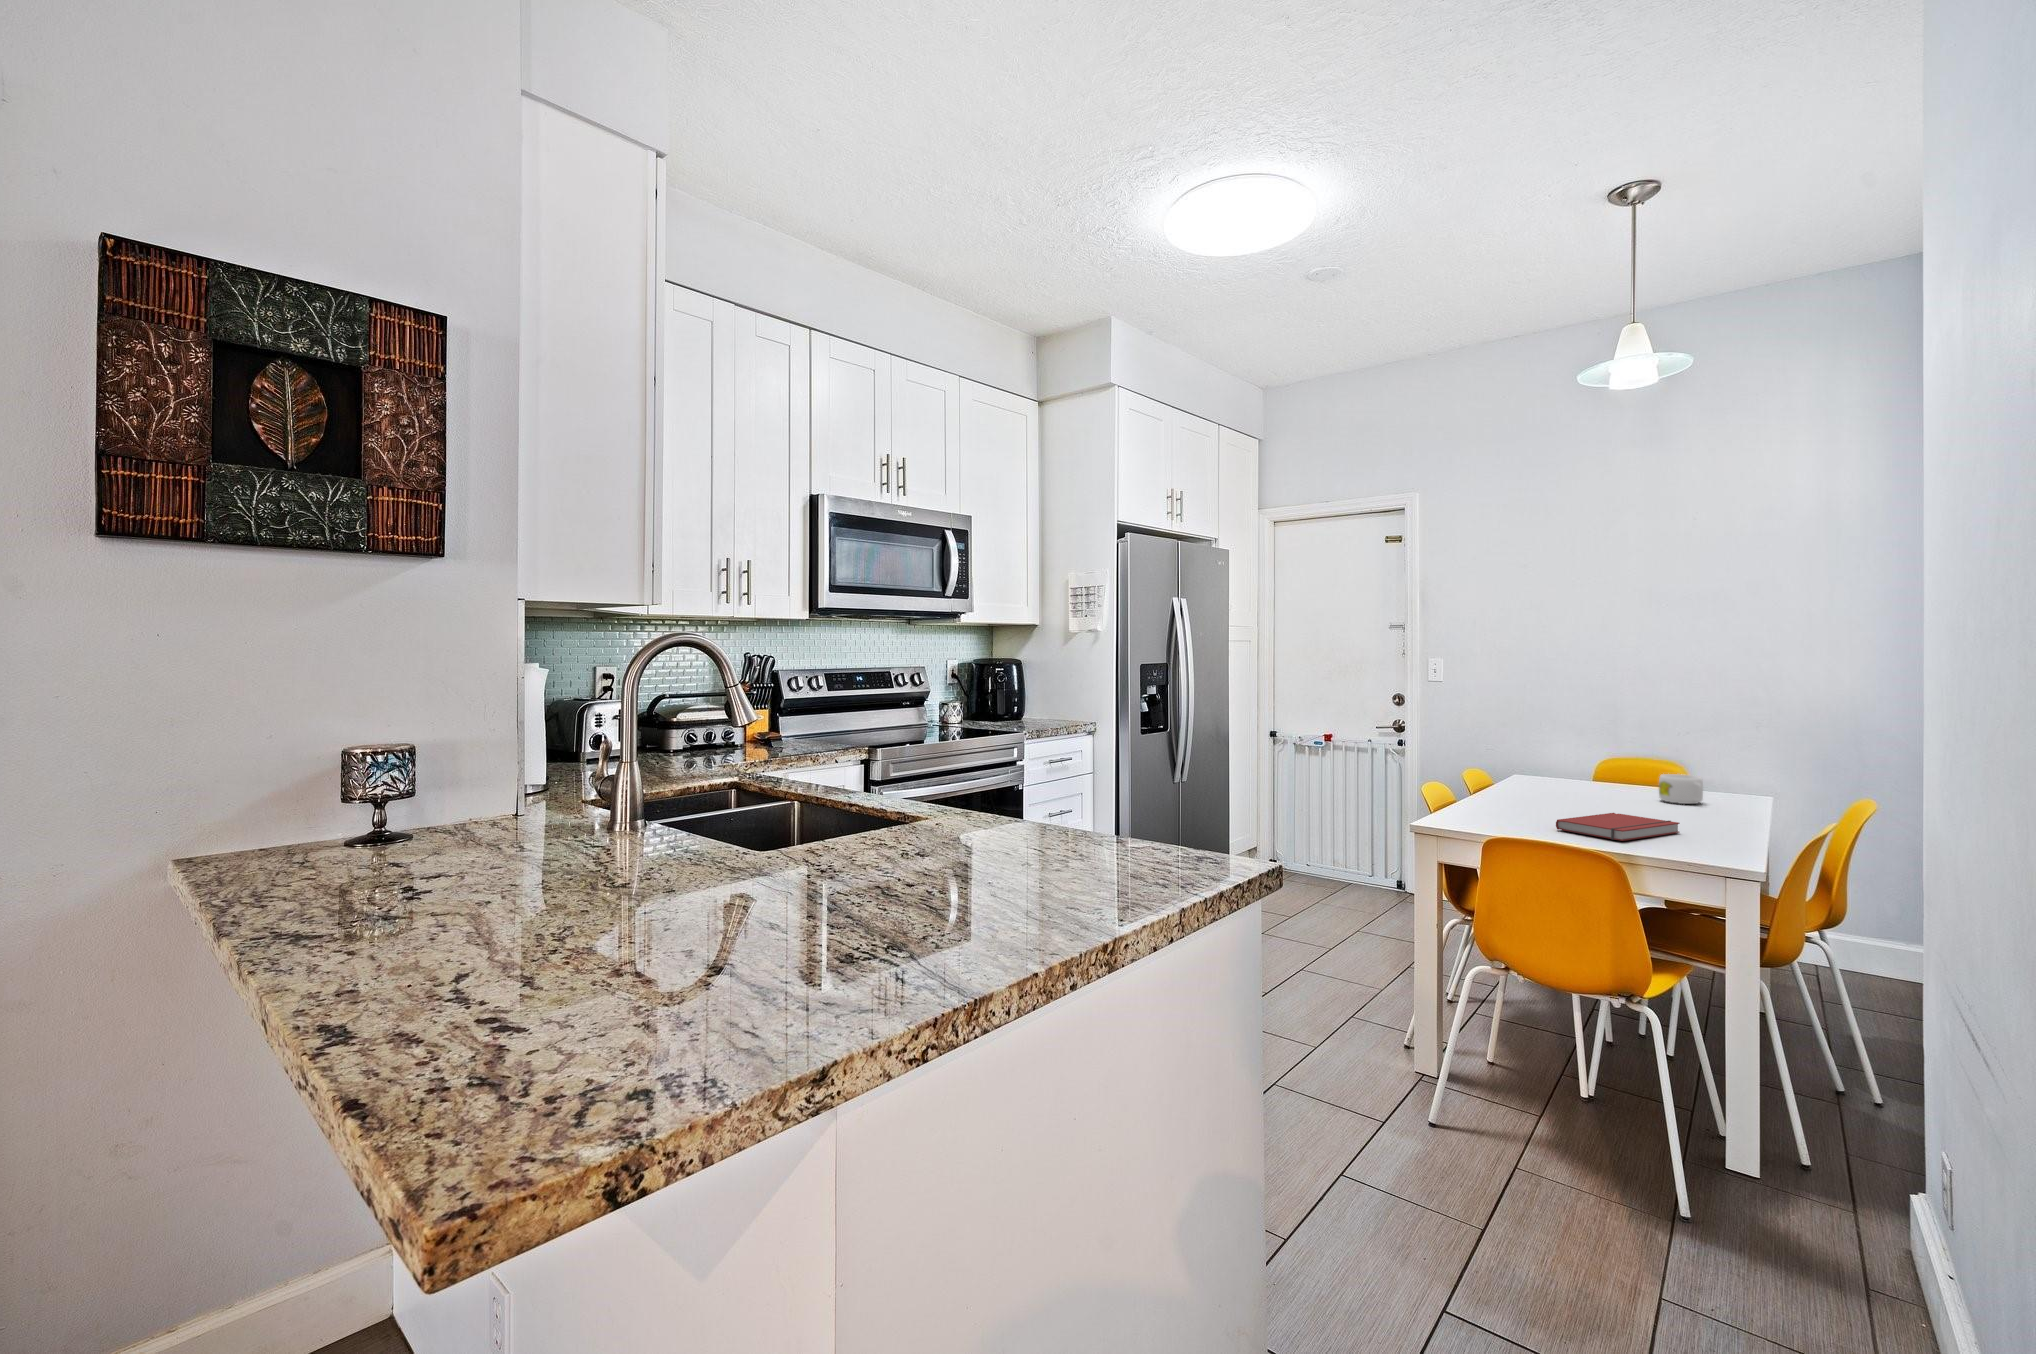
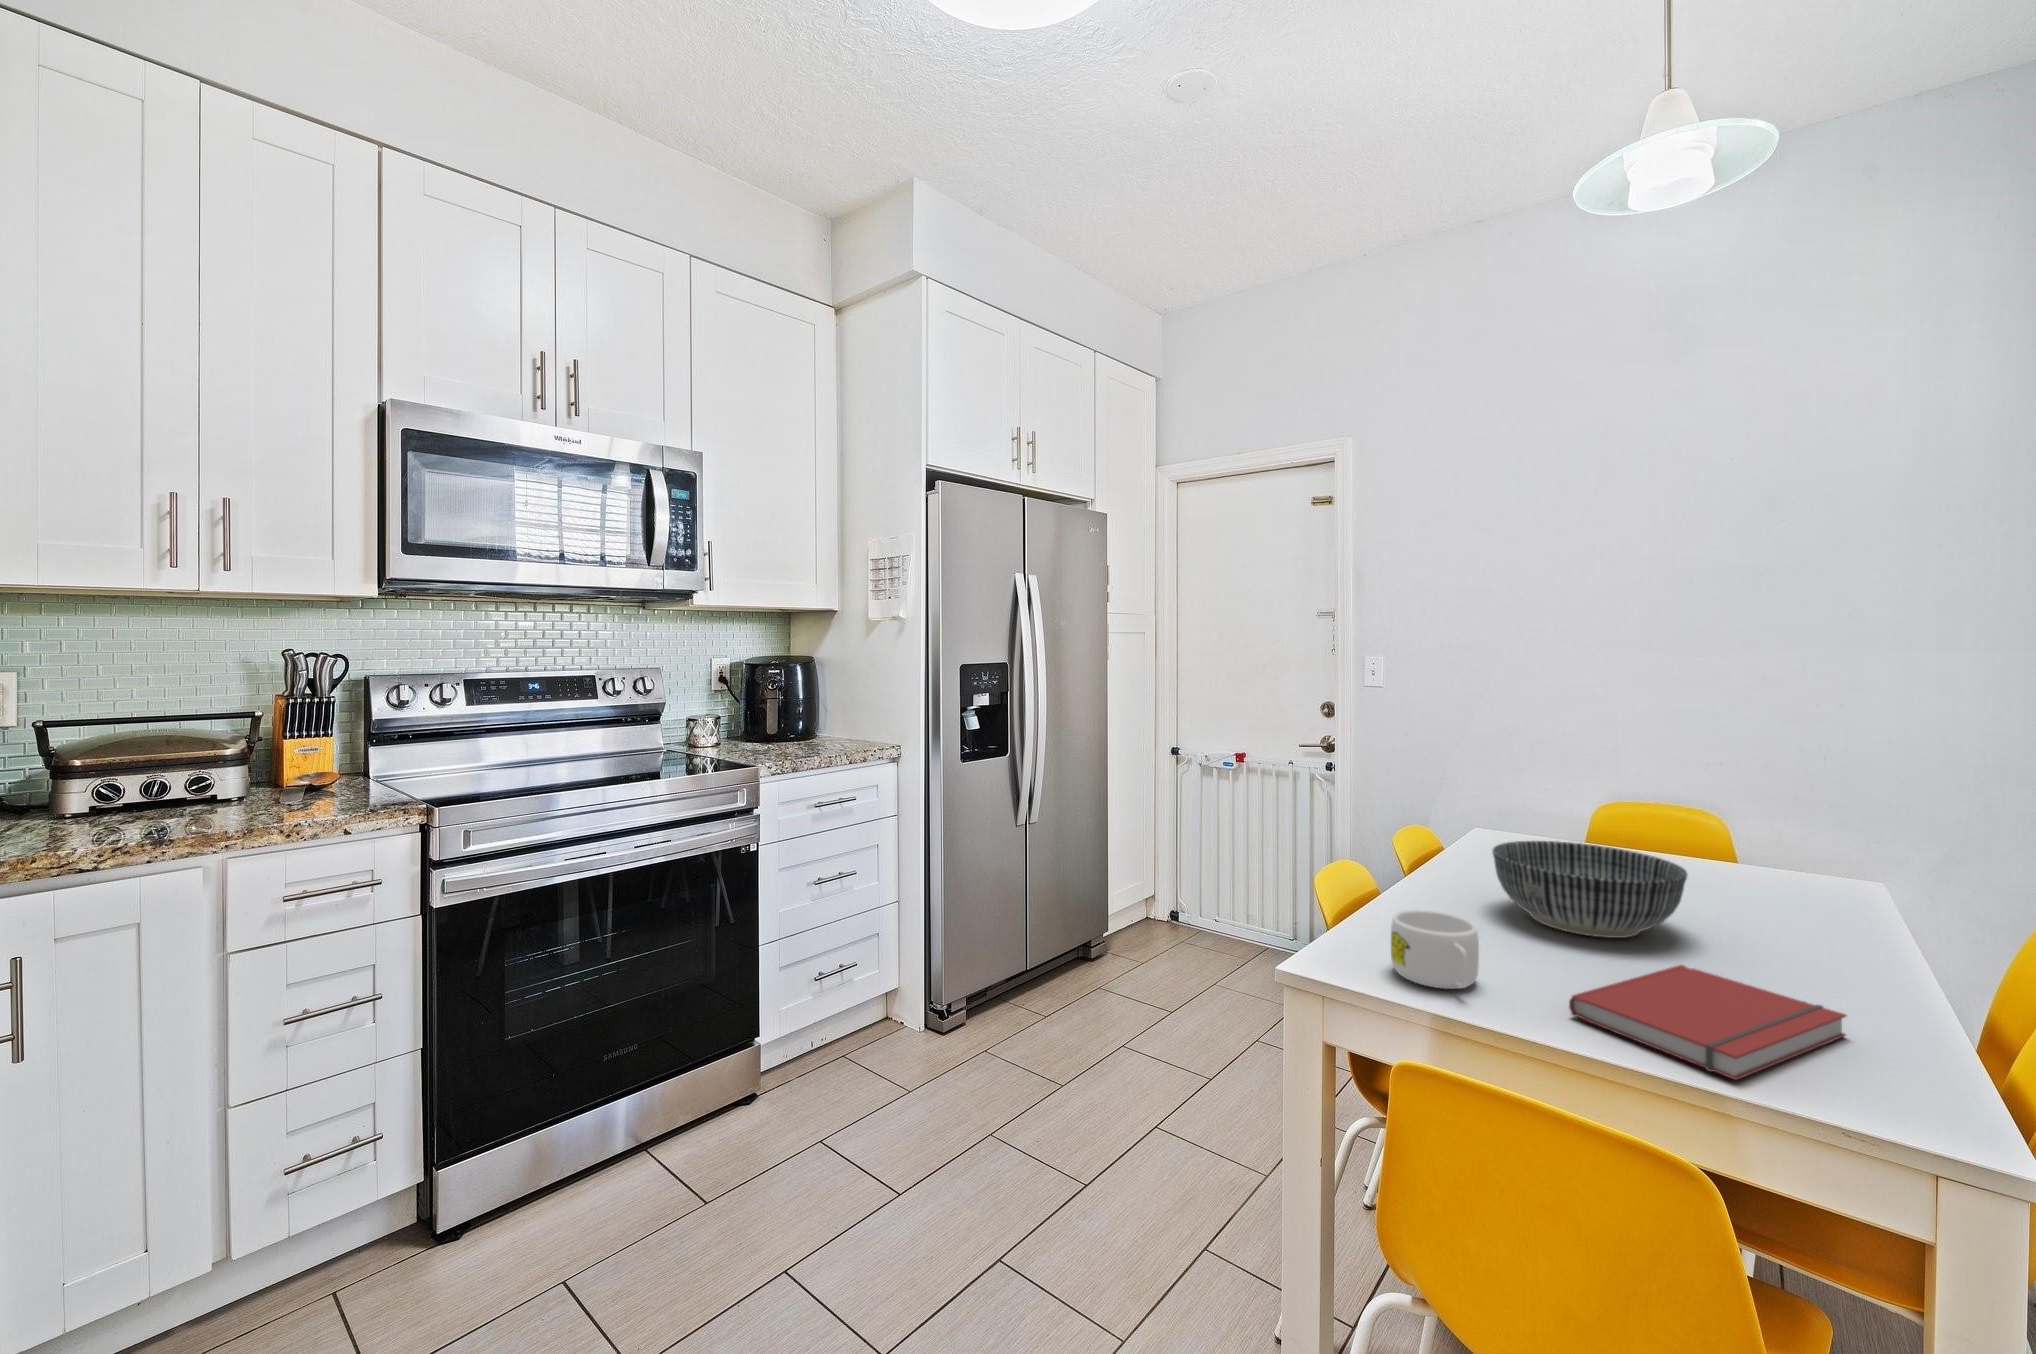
bowl: none [1521,766,1624,810] -> present [1492,841,1687,938]
mug: present [1659,774,1703,804] -> present [1391,909,1479,989]

